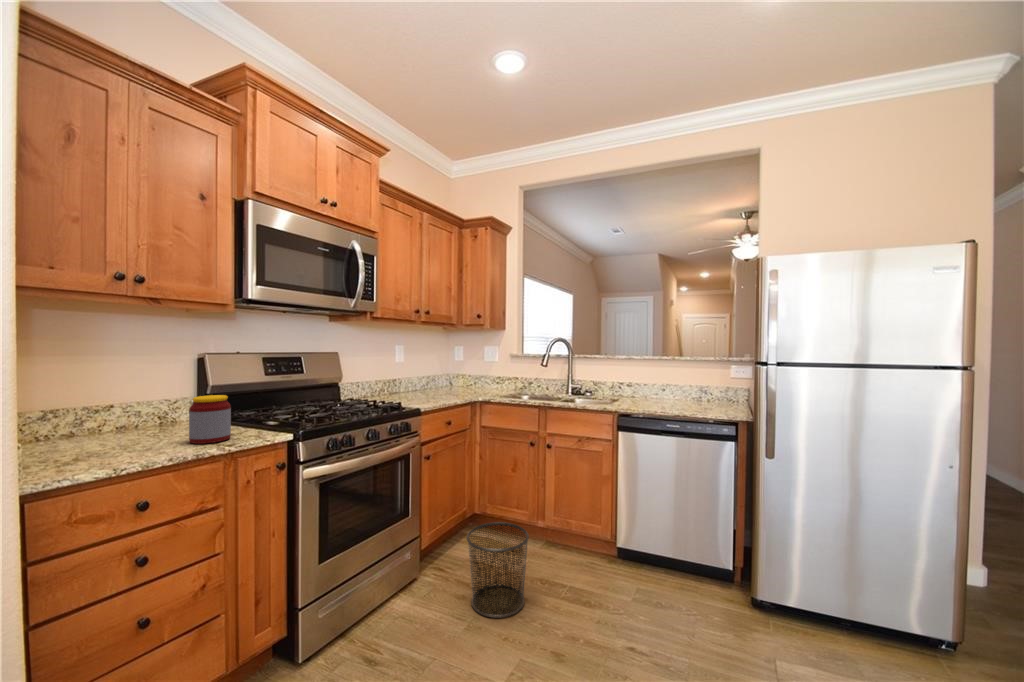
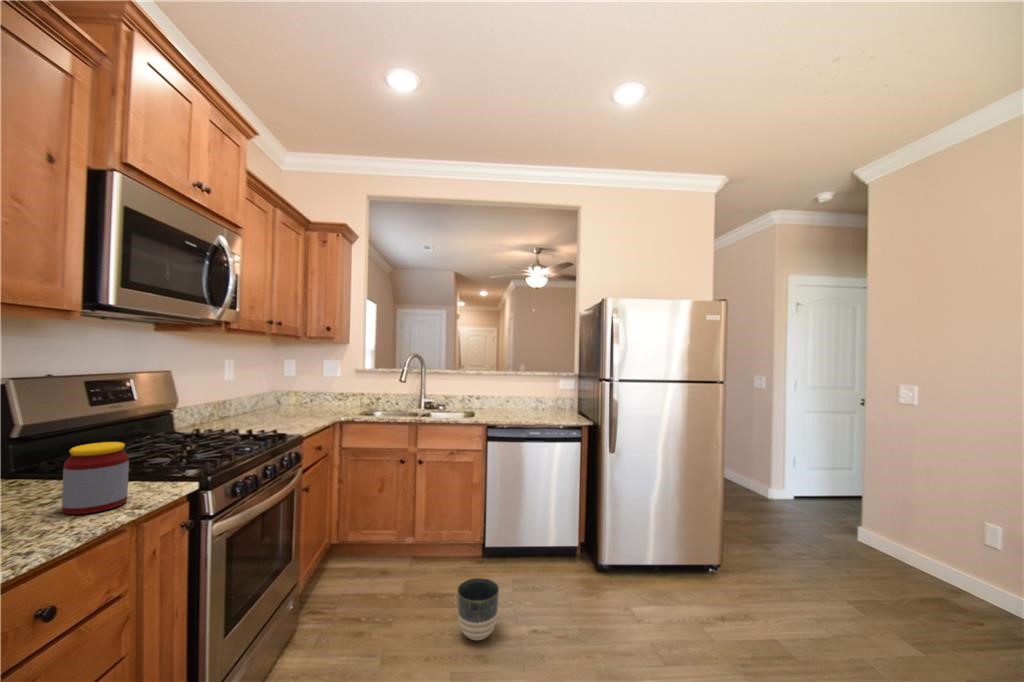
waste bin: present [466,522,529,618] -> none [365,542,429,639]
planter: none [543,580,589,650] -> present [457,578,499,640]

